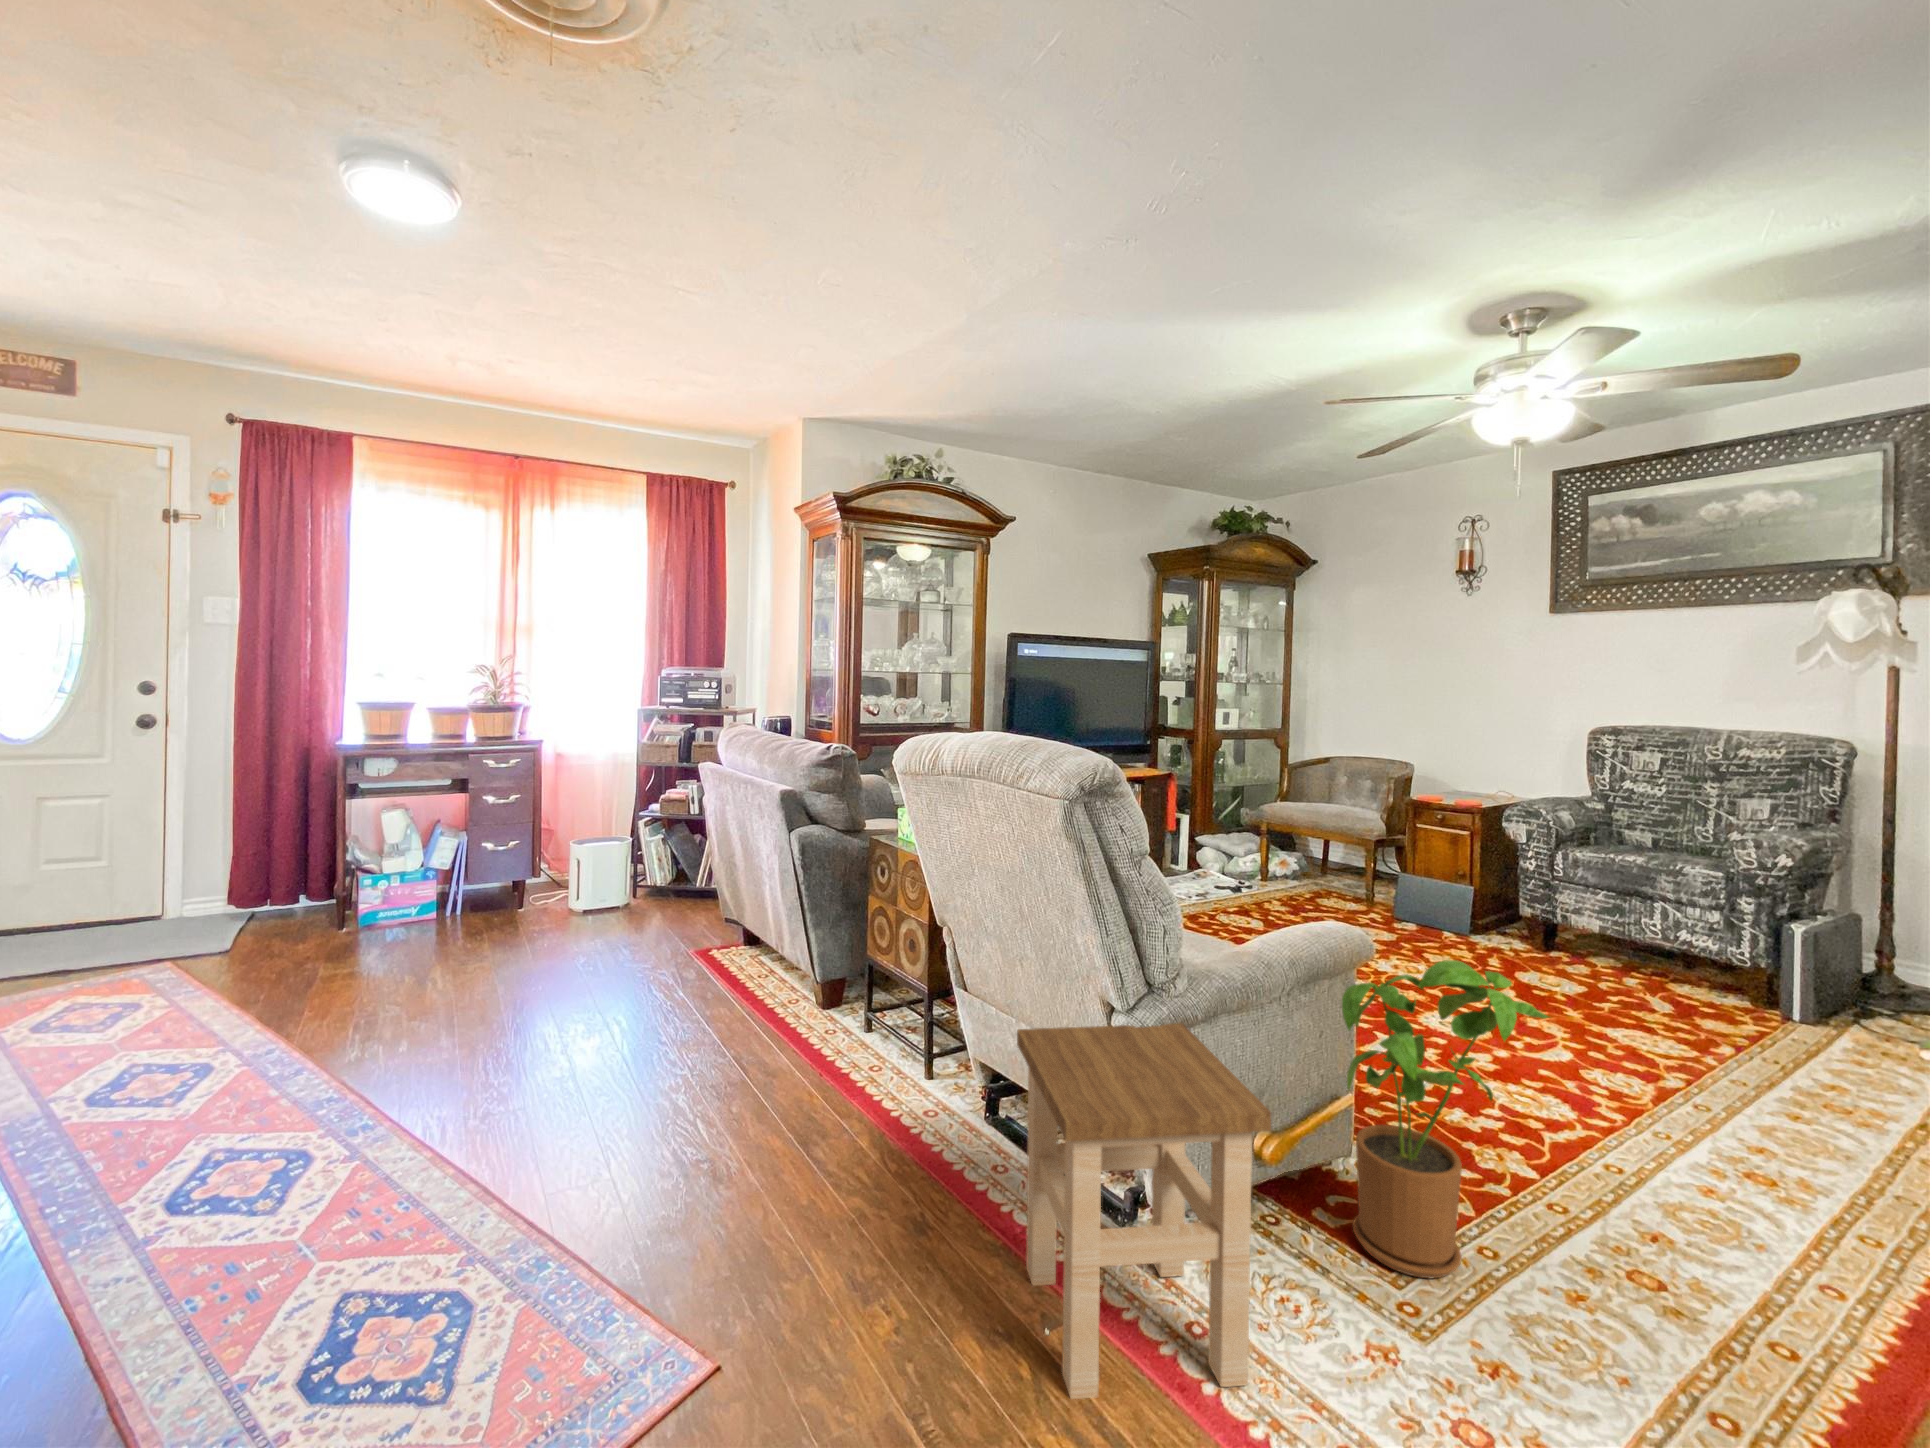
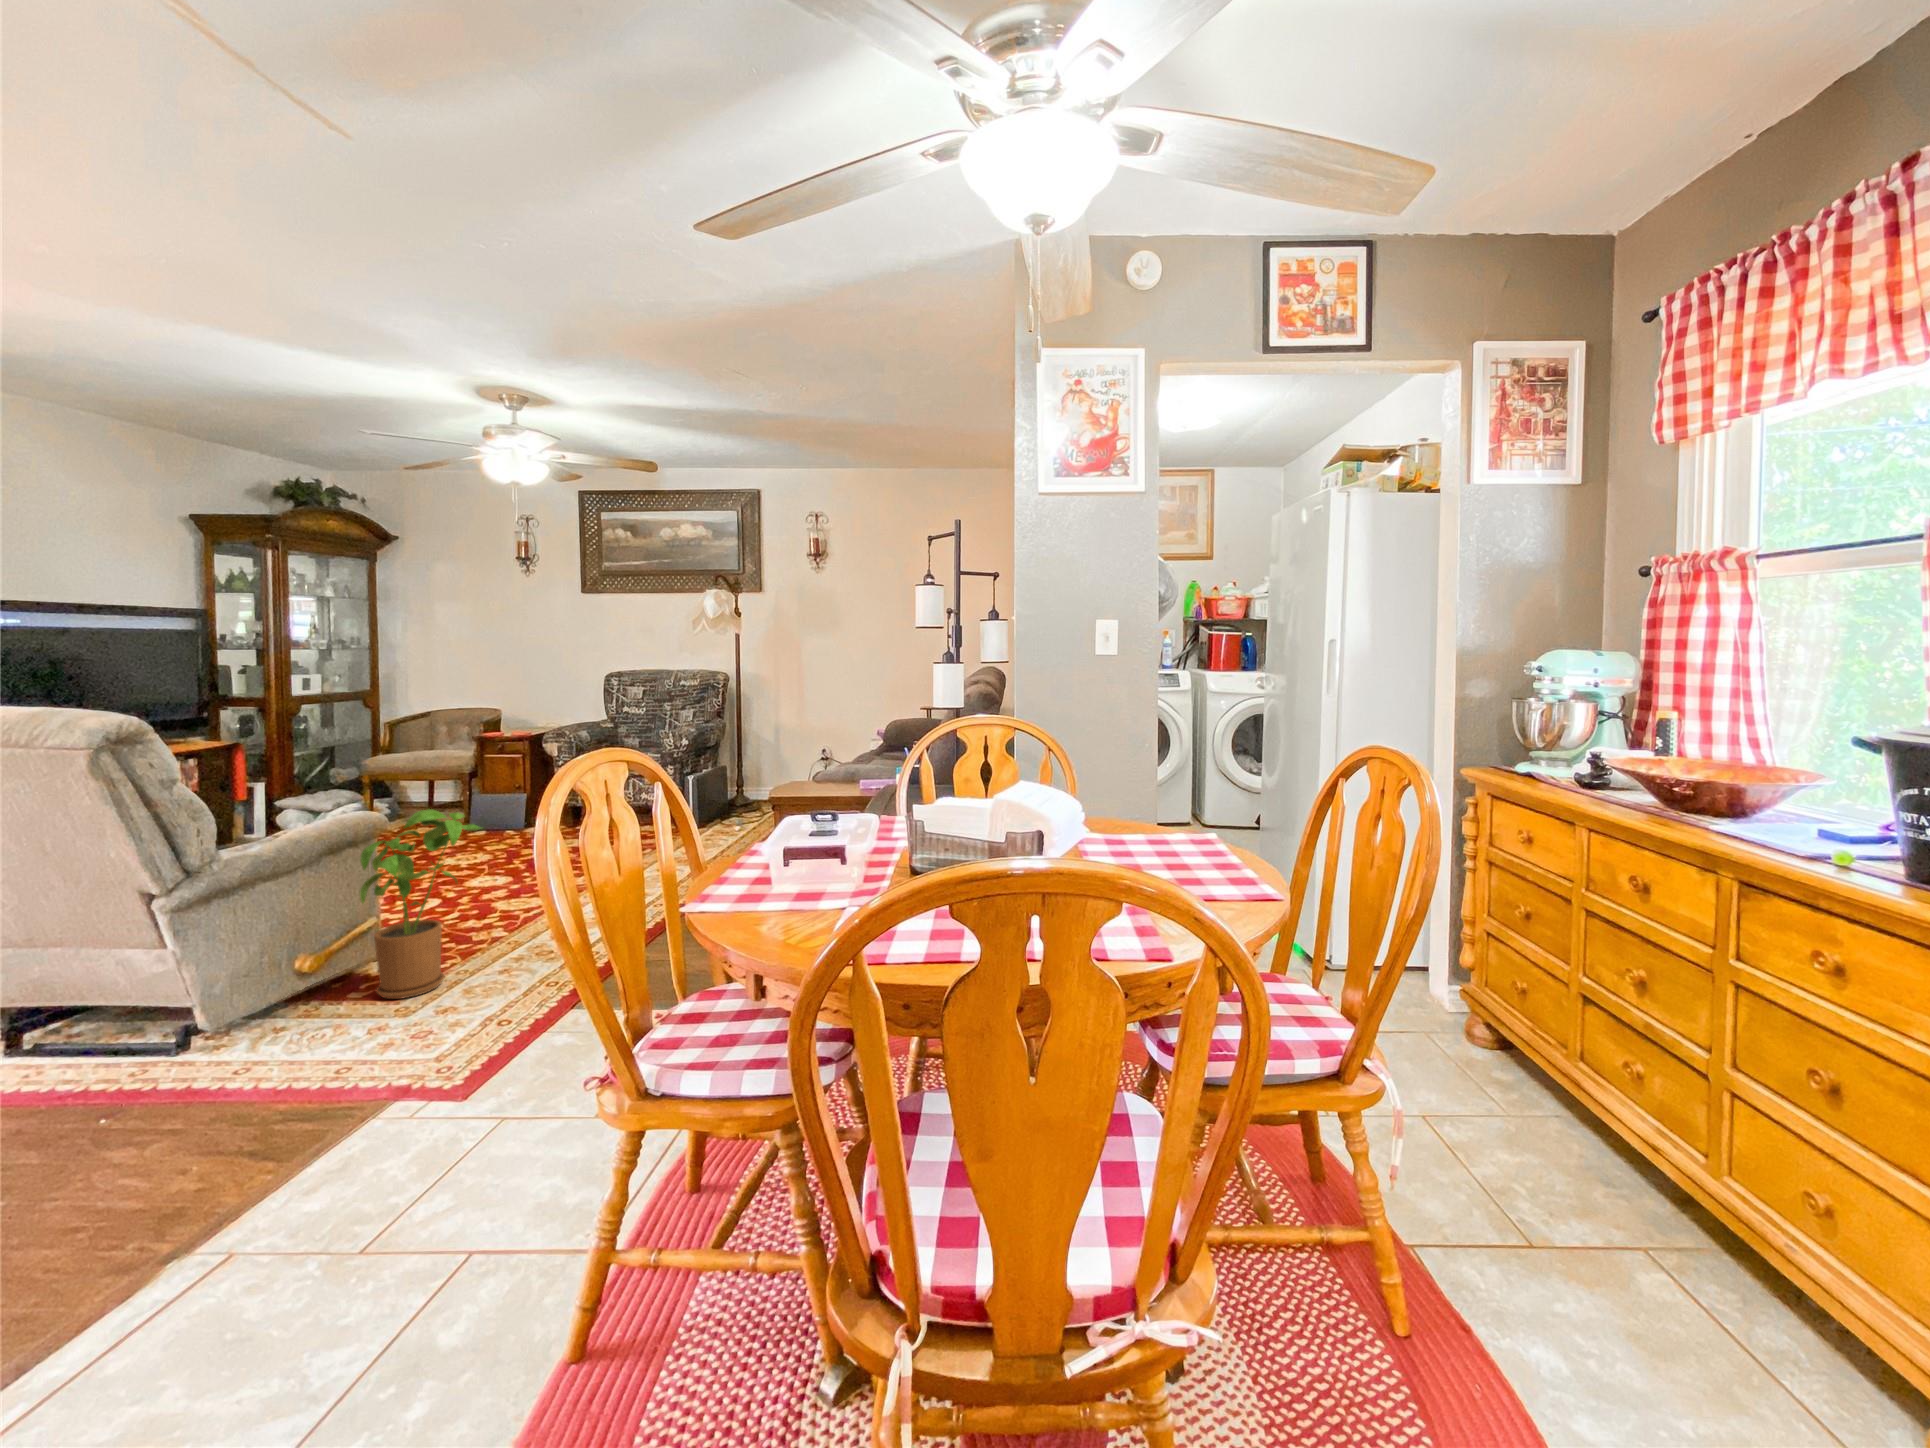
stool: present [1017,1023,1271,1399] -> none [48,892,285,1135]

